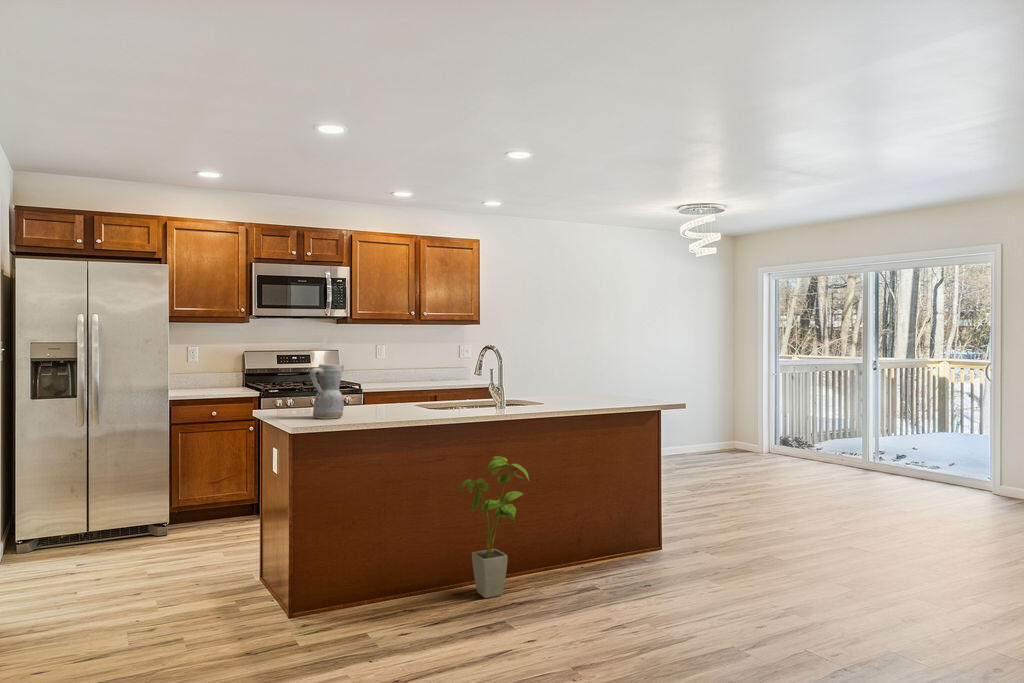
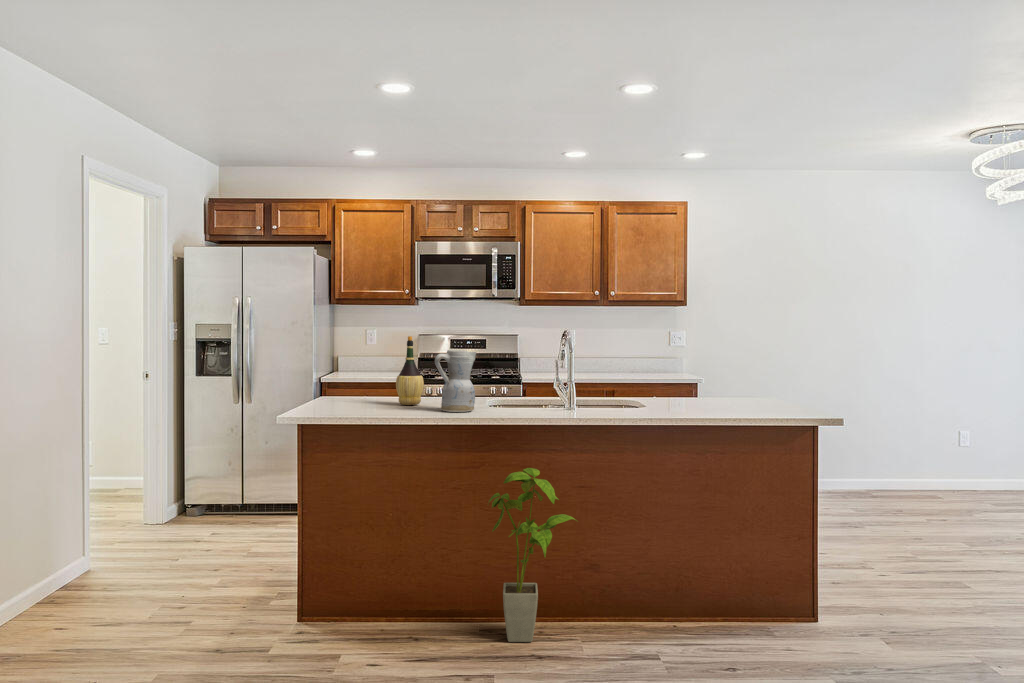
wine bottle: none [353,353,378,413] -> present [396,336,424,405]
ceramic pitcher: present [310,364,344,419] -> present [435,350,476,412]

